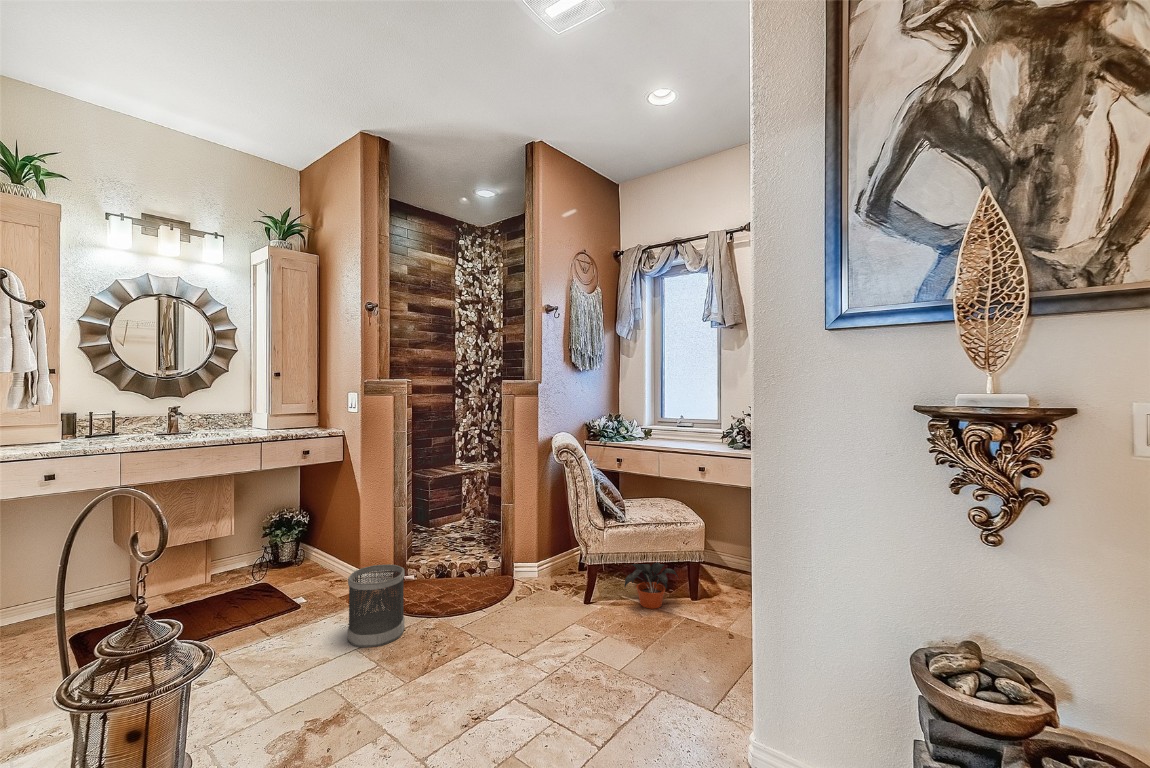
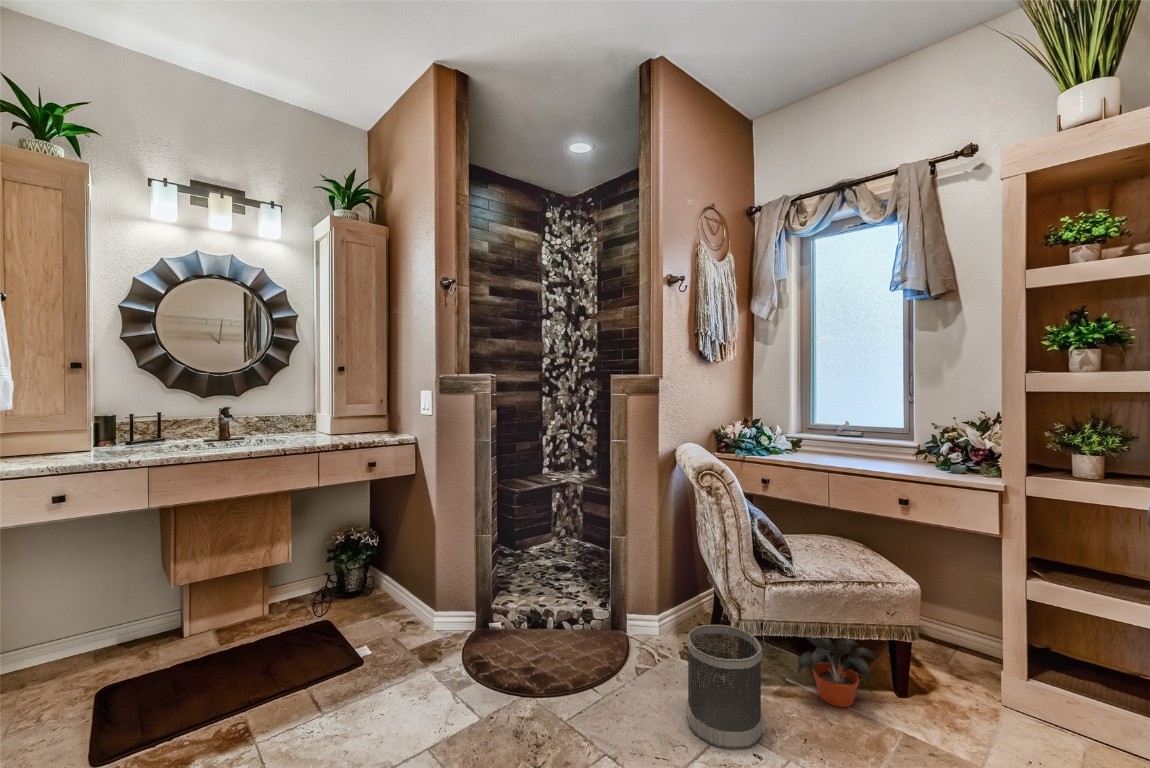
wastebasket: present [348,564,405,647] -> present [687,625,762,749]

